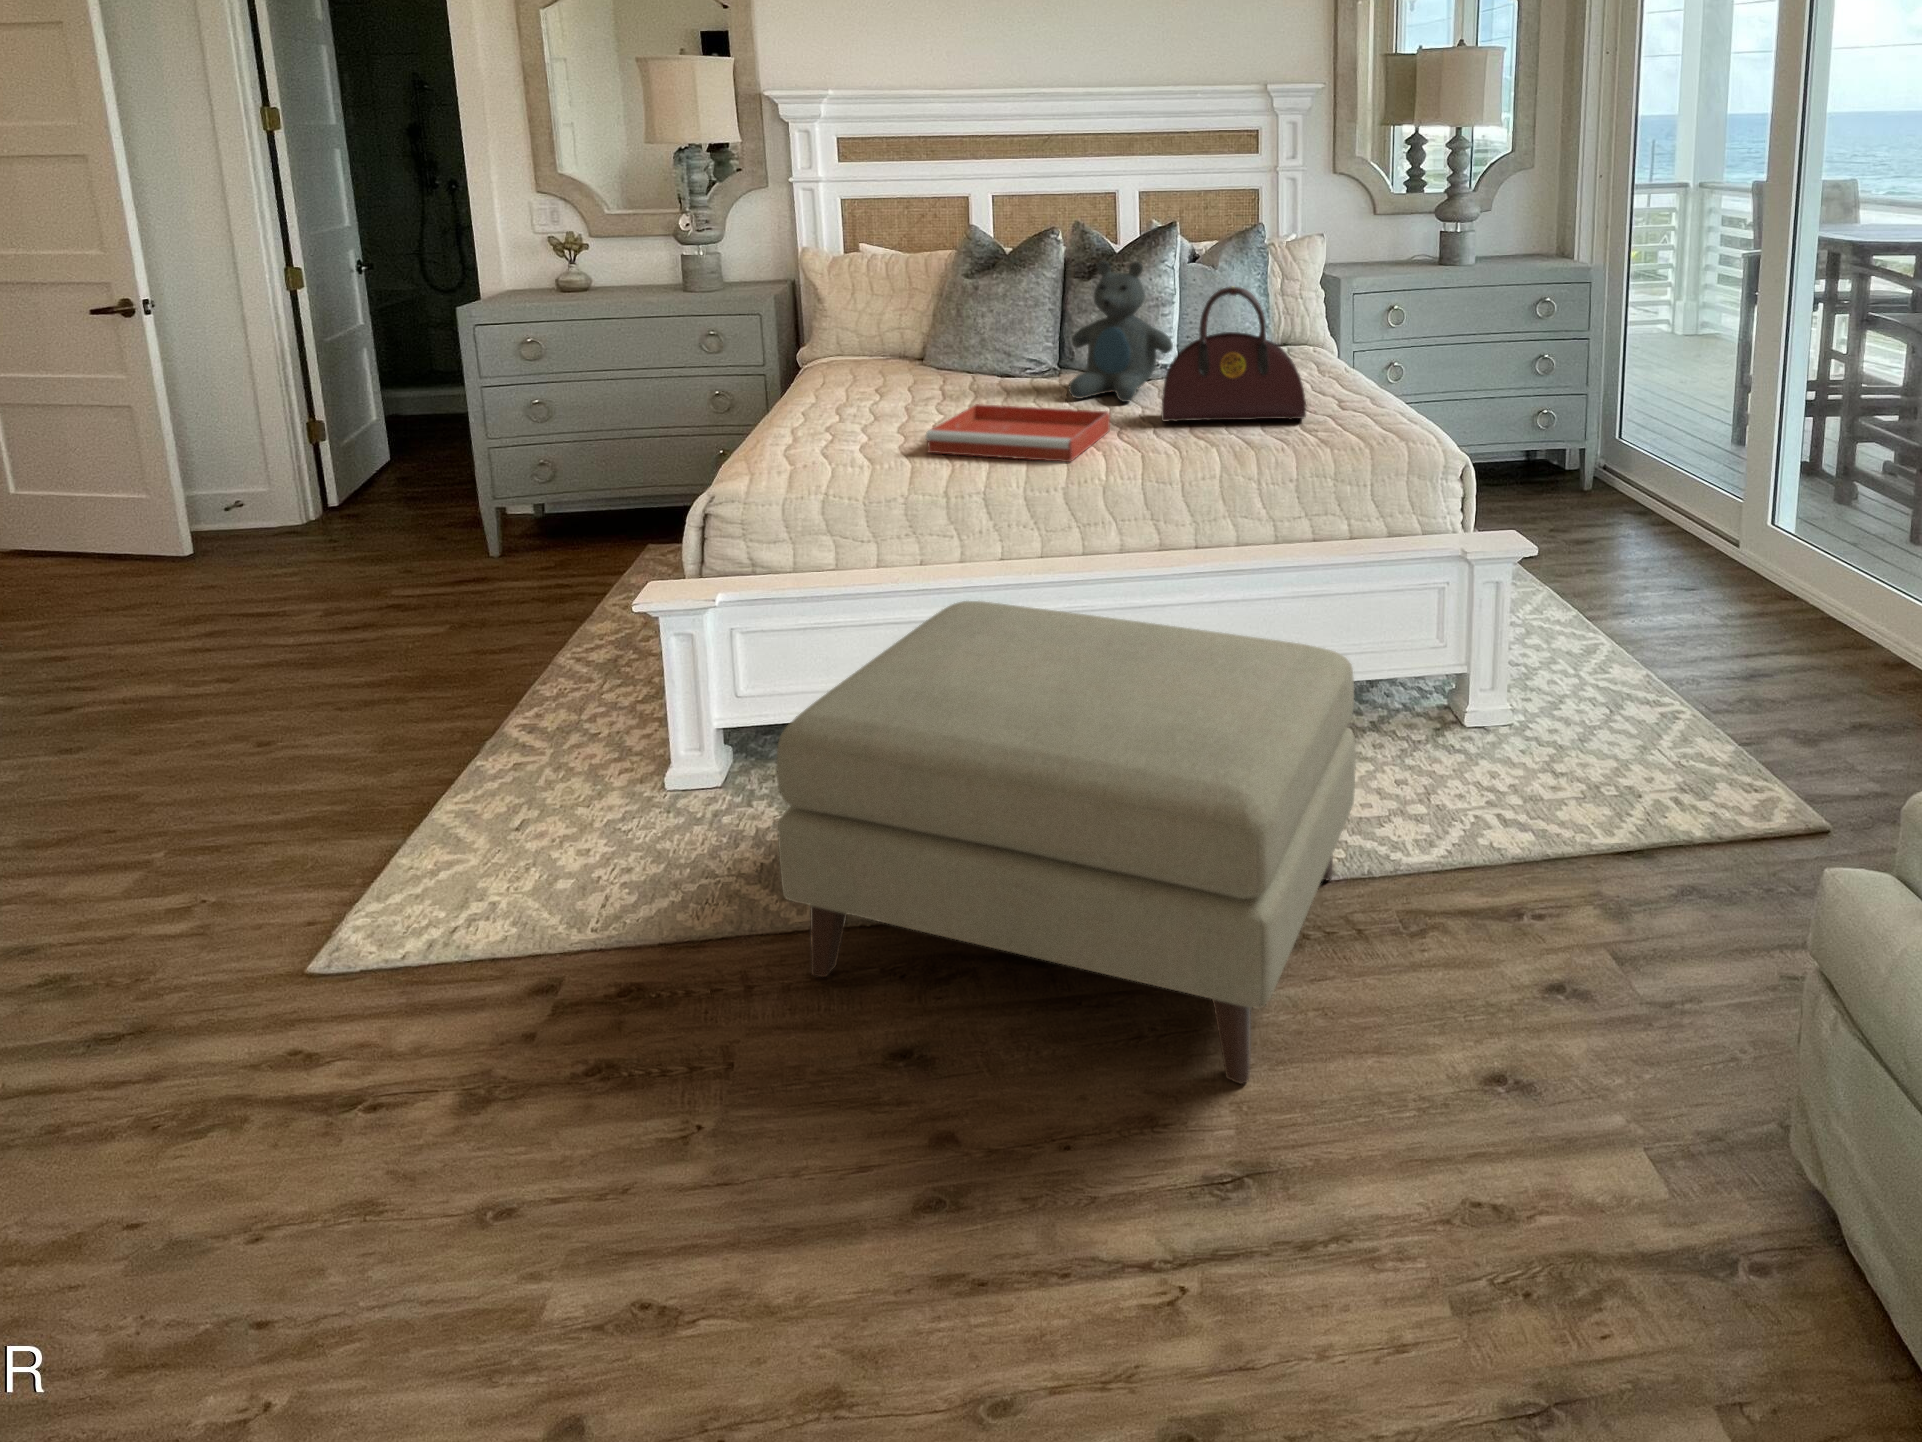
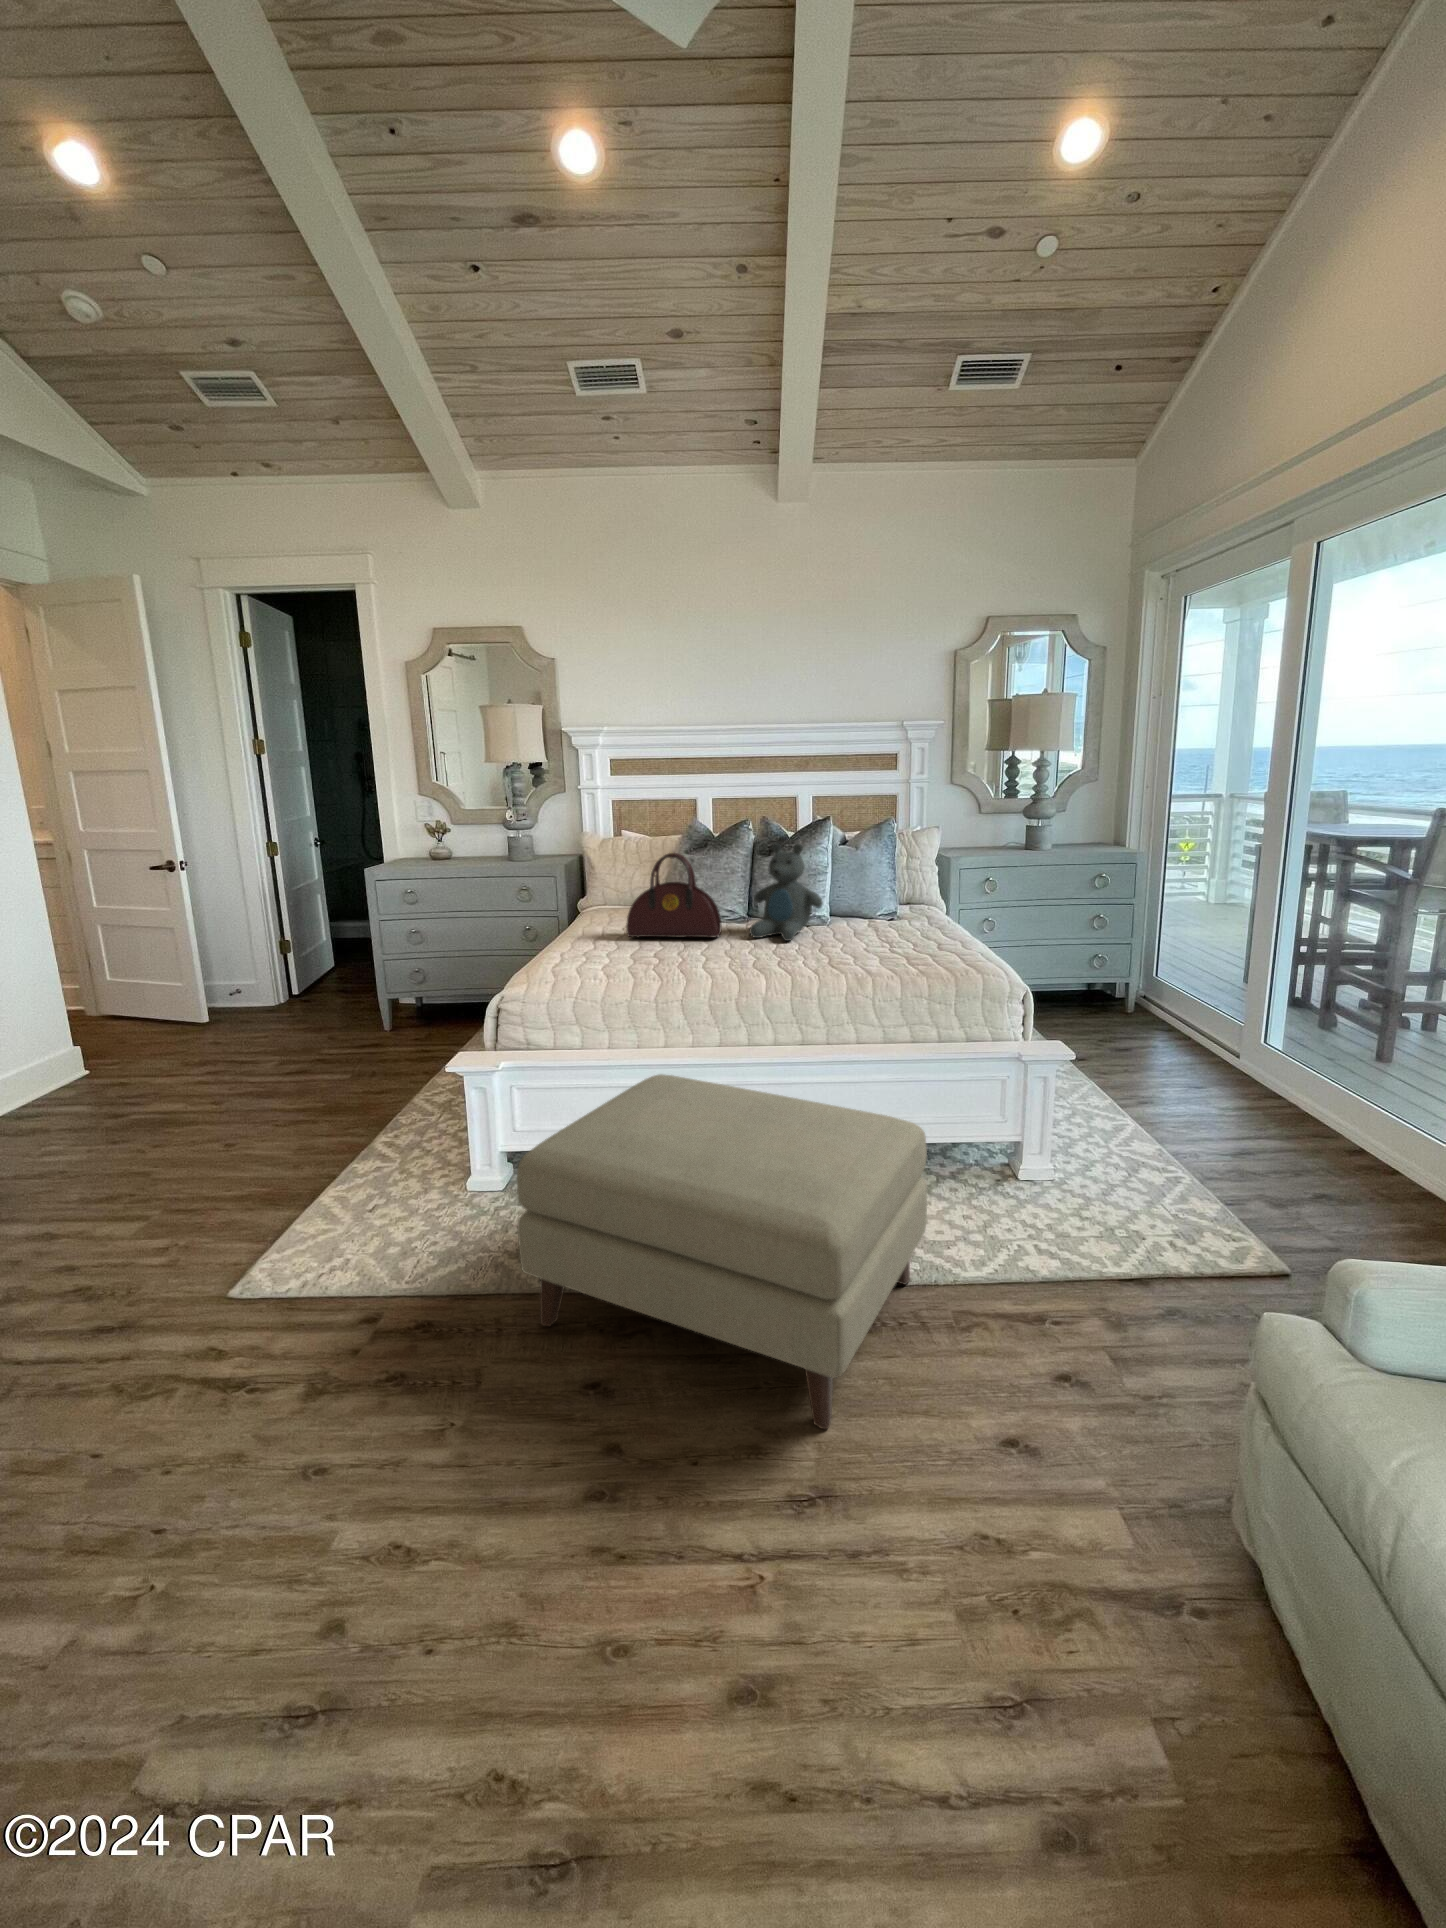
handbag: present [1161,287,1306,421] -> present [626,853,722,938]
tray: present [925,404,1110,462] -> none [644,940,773,981]

